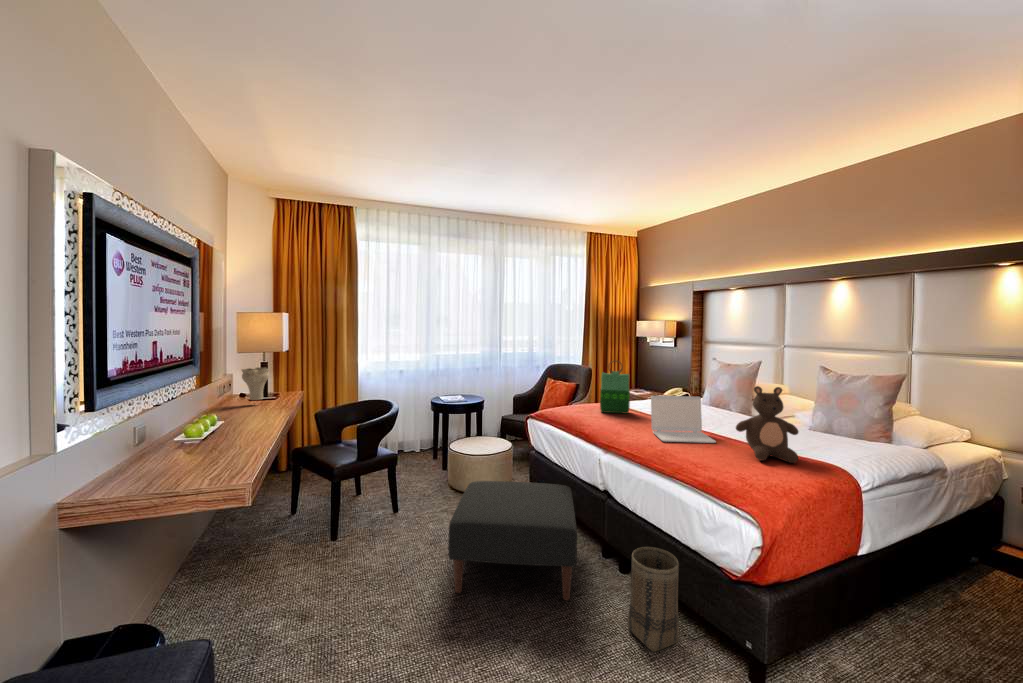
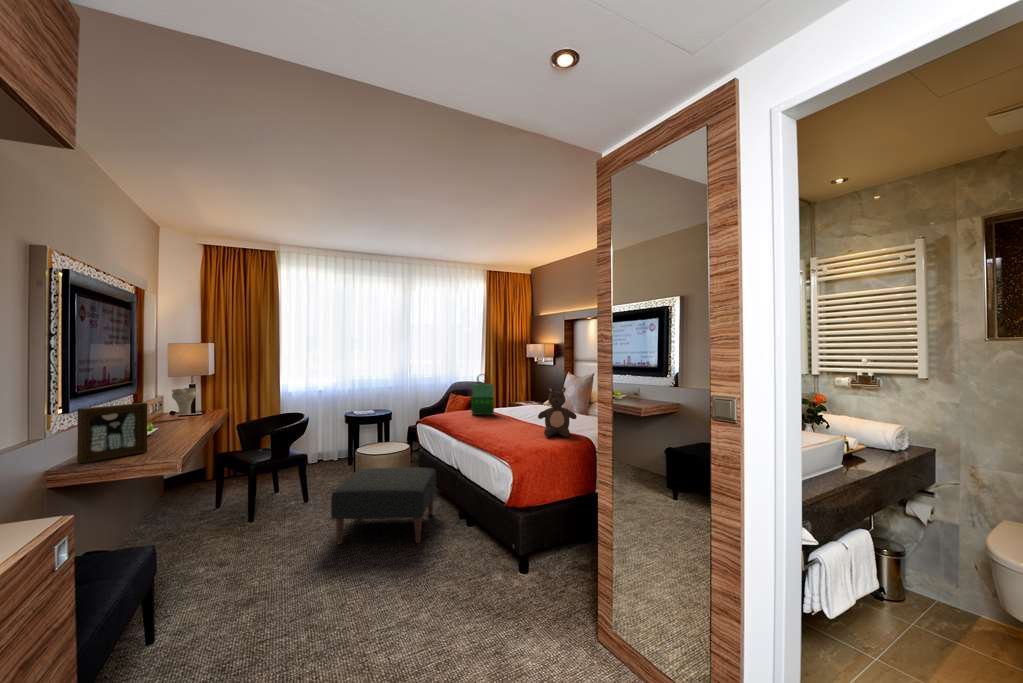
picture frame: none [109,394,209,486] -> present [77,403,147,464]
laptop: present [651,396,716,443] -> none [494,398,533,430]
basket: present [628,547,679,652] -> none [452,498,484,564]

